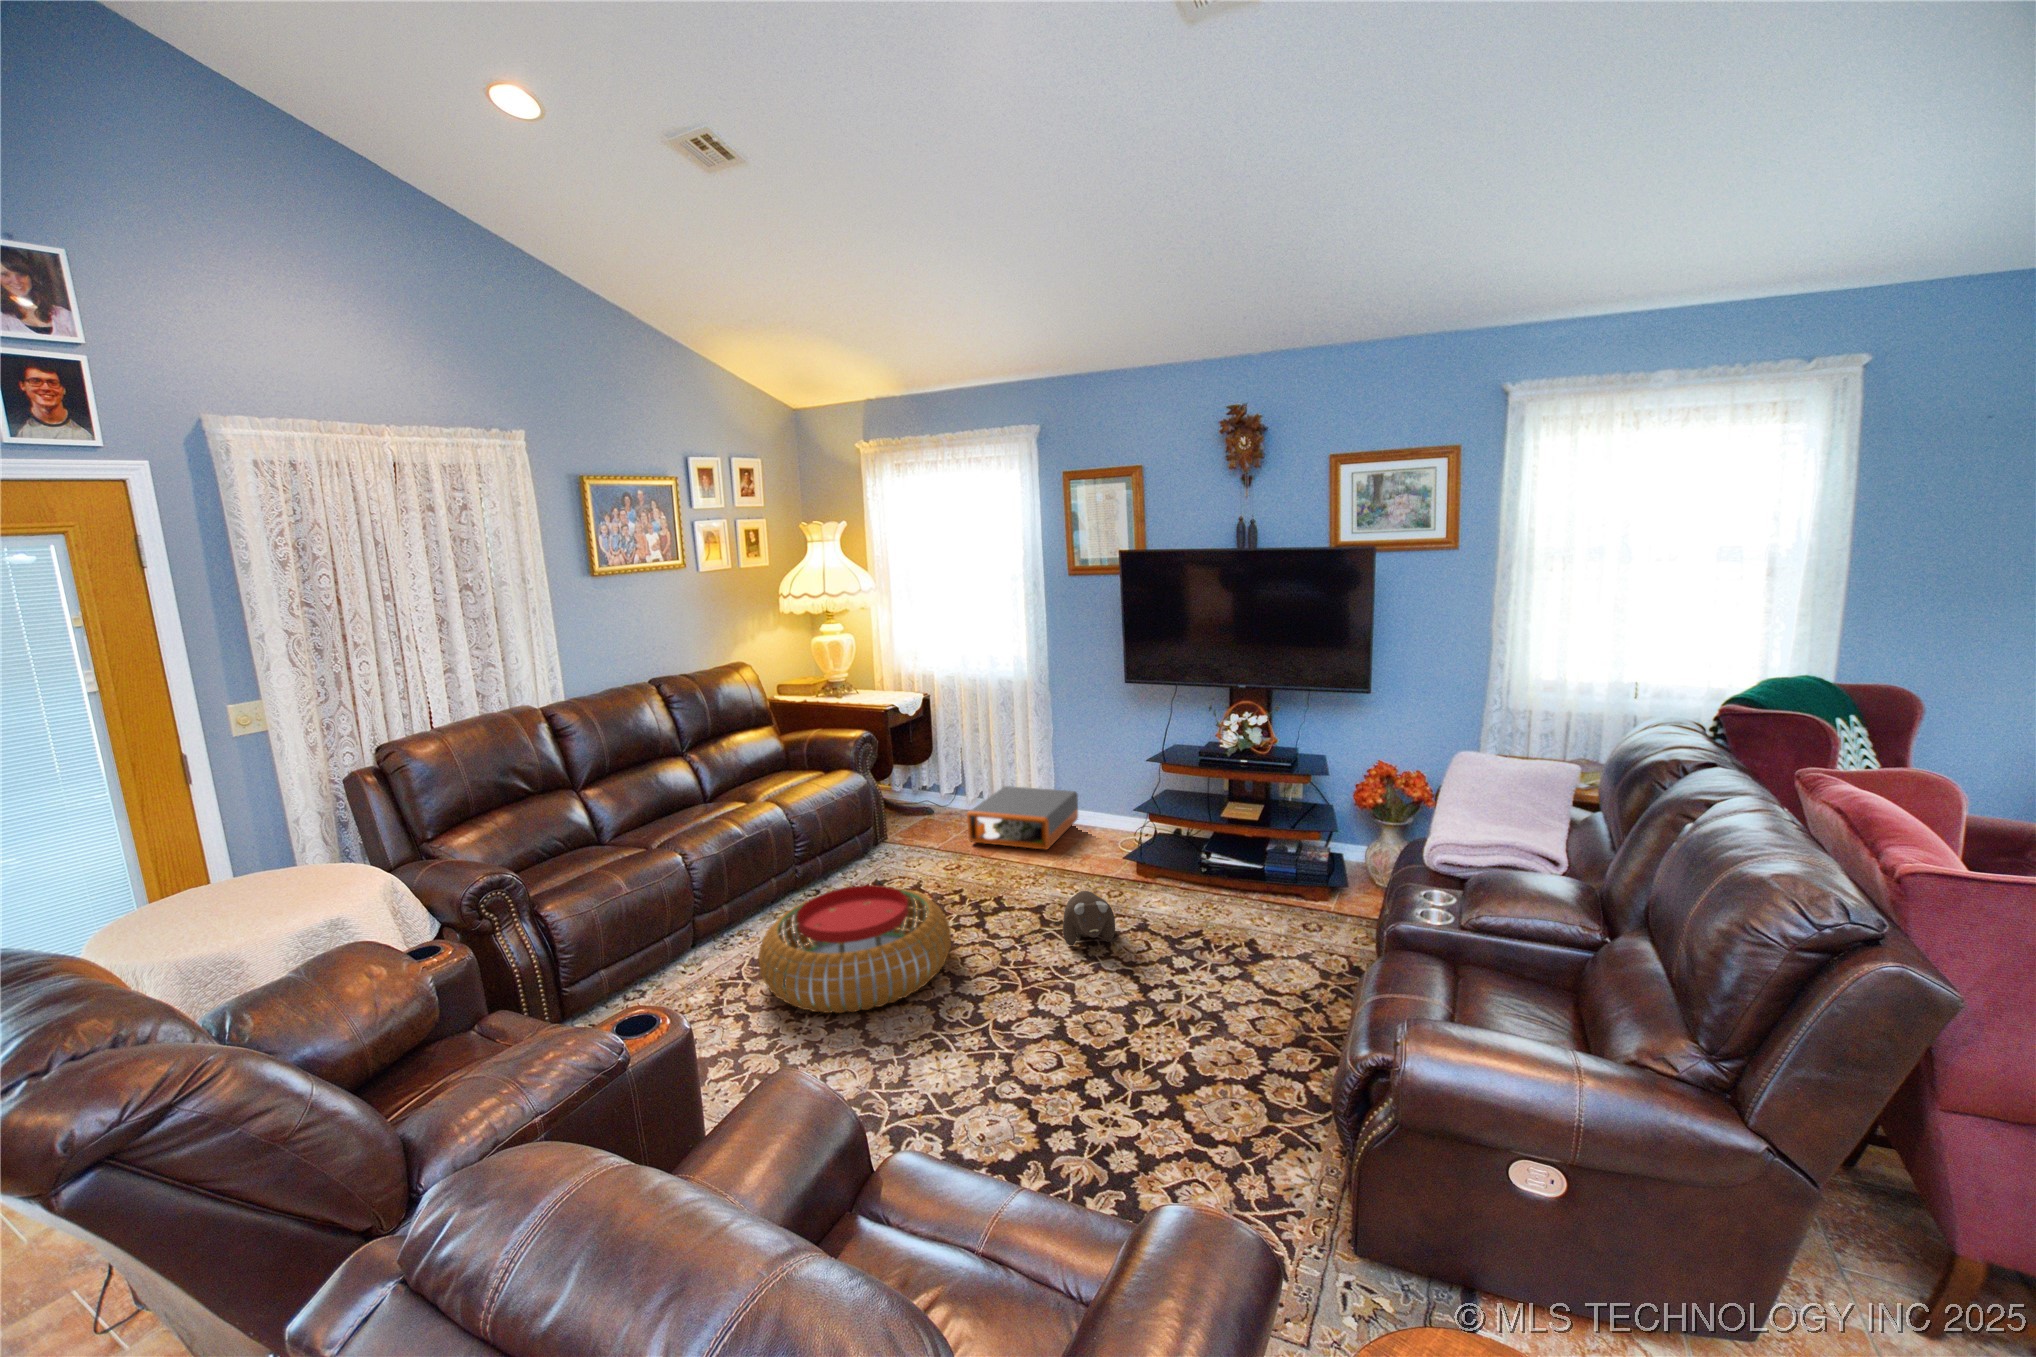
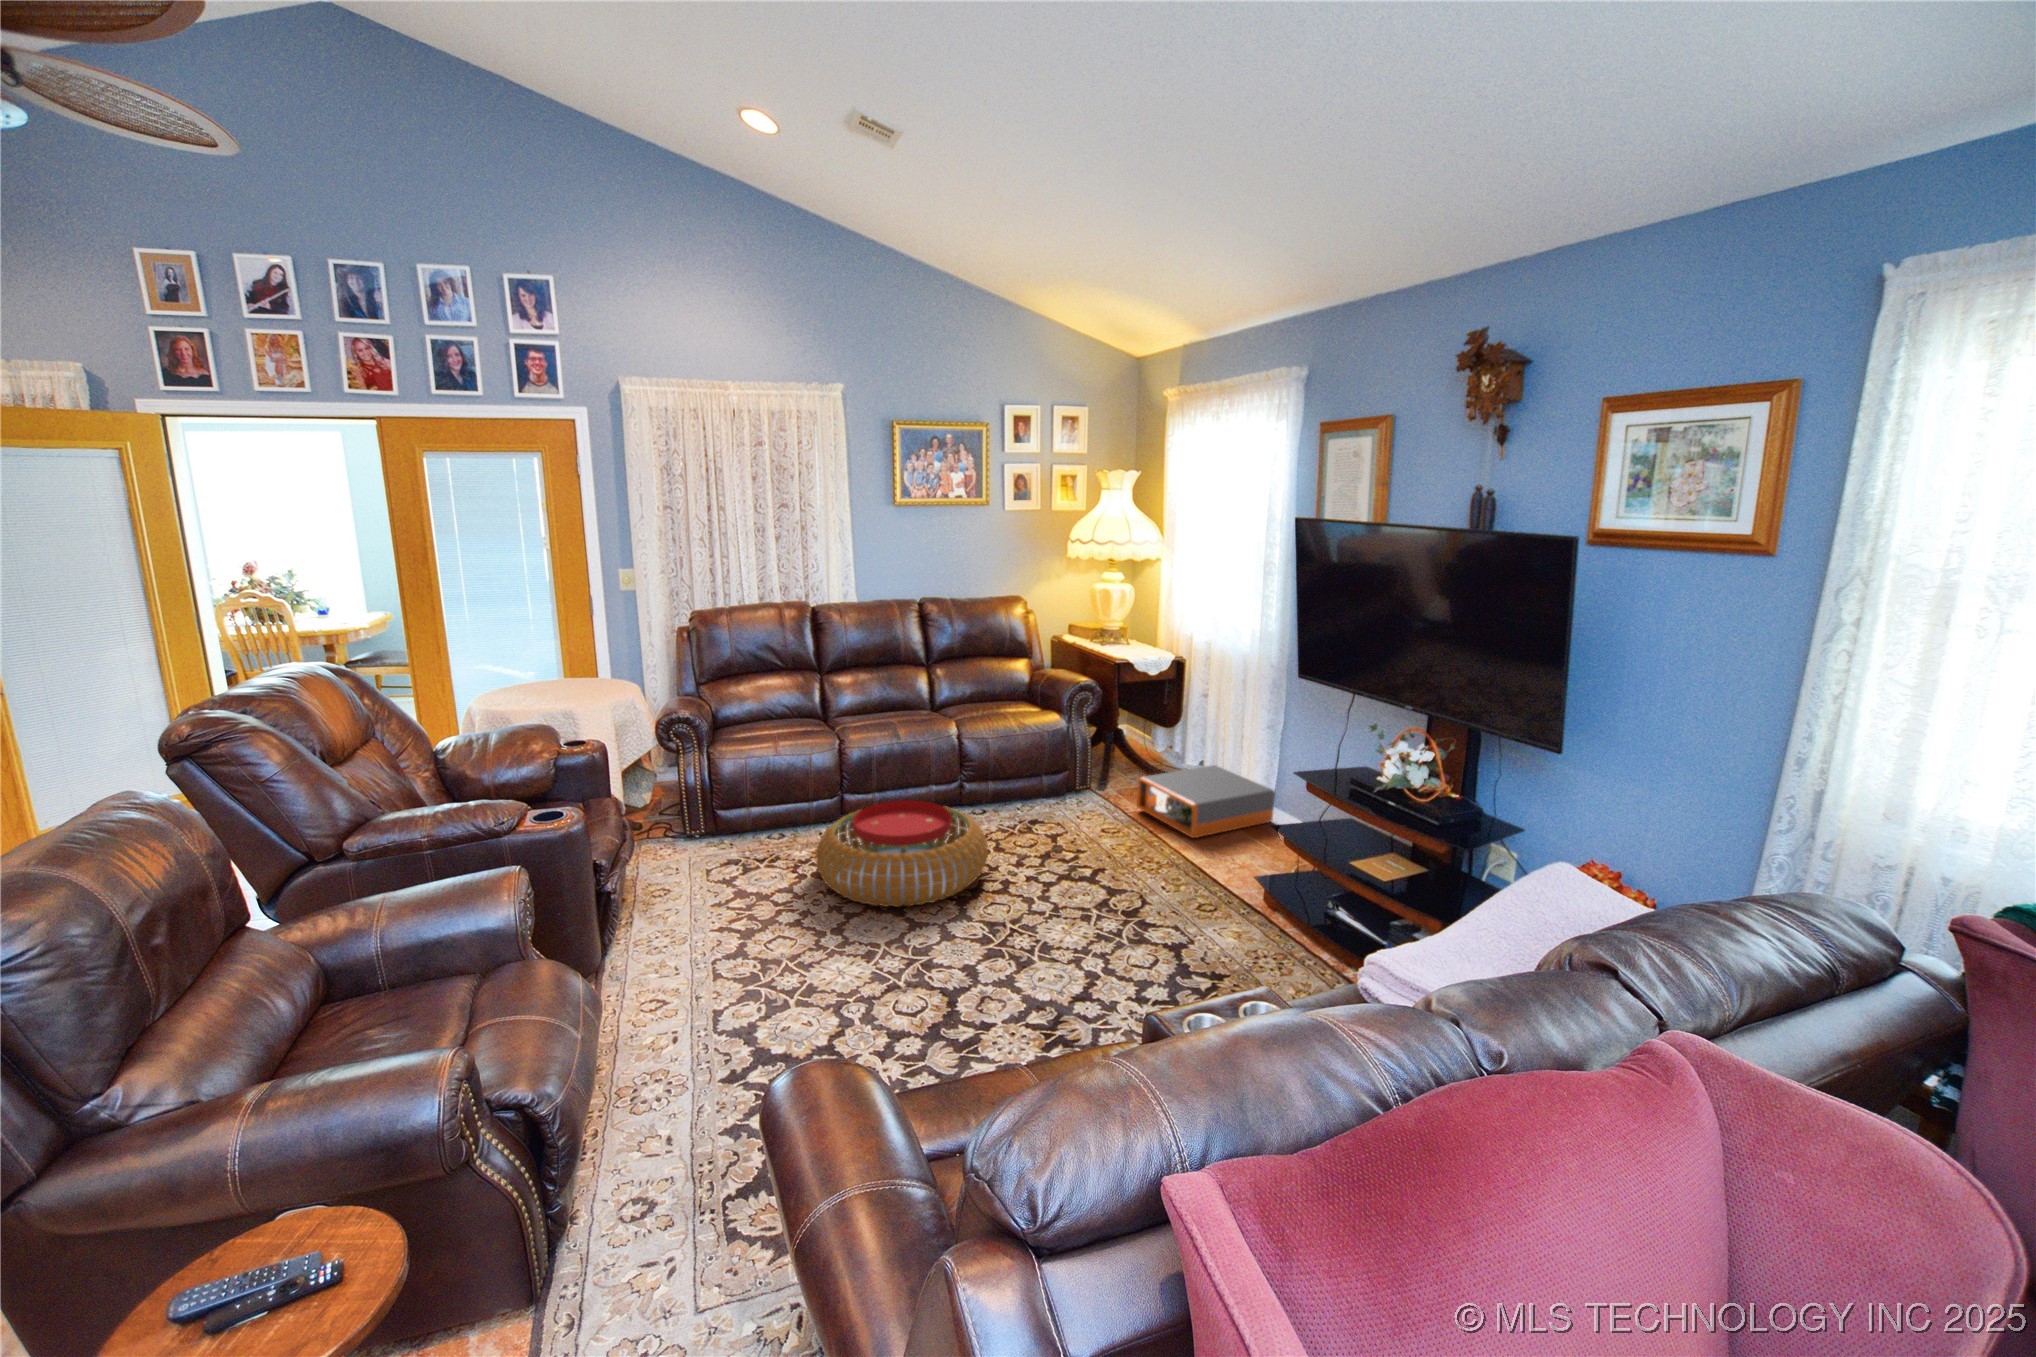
plush toy: present [1063,891,1115,946] -> none [1062,877,1125,938]

